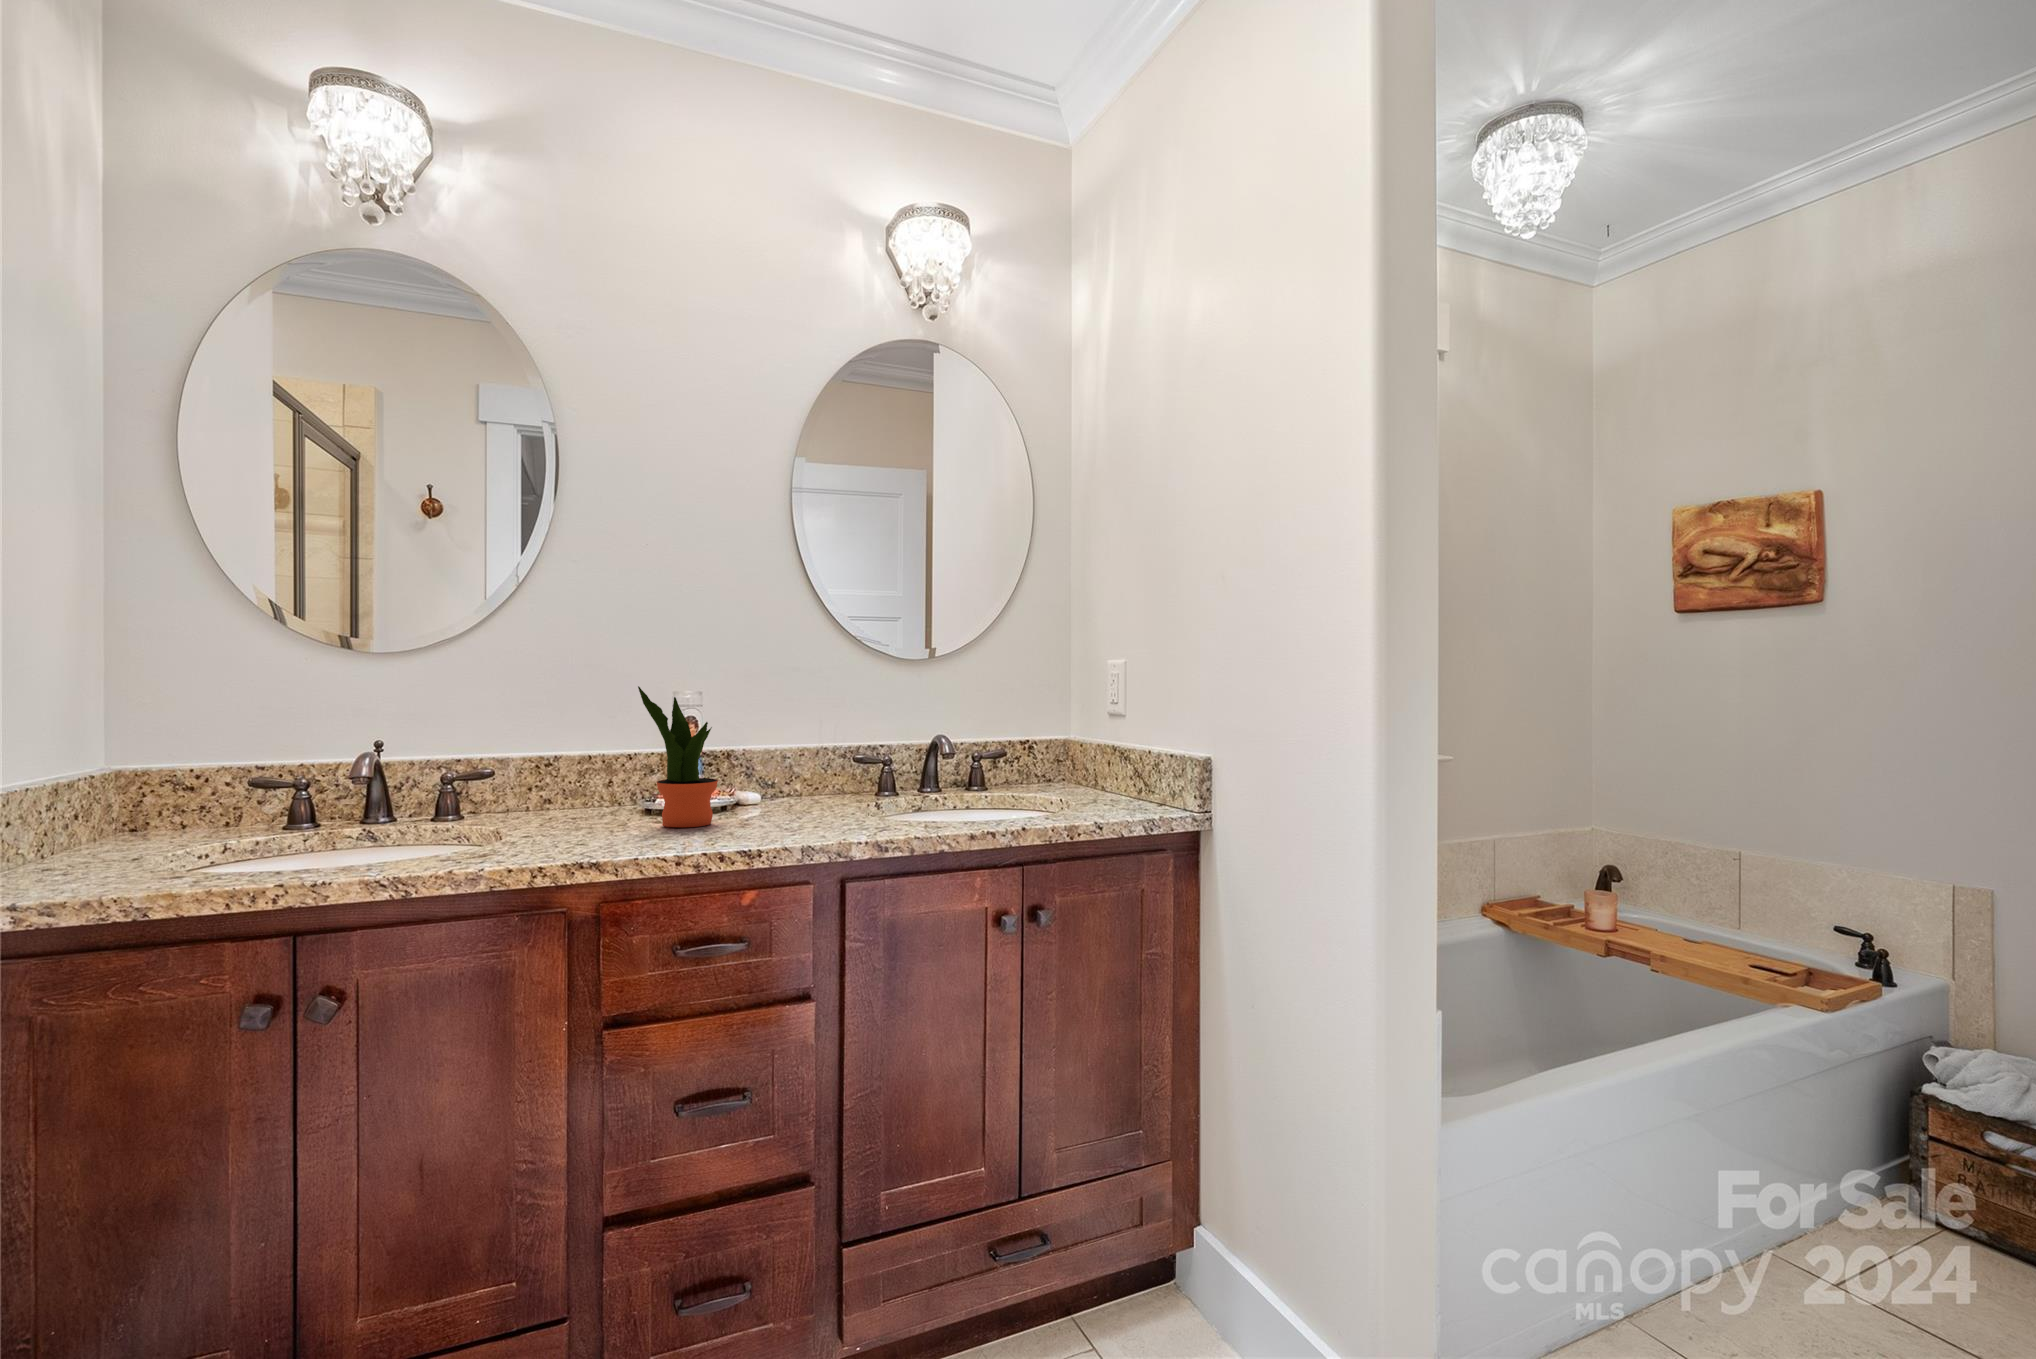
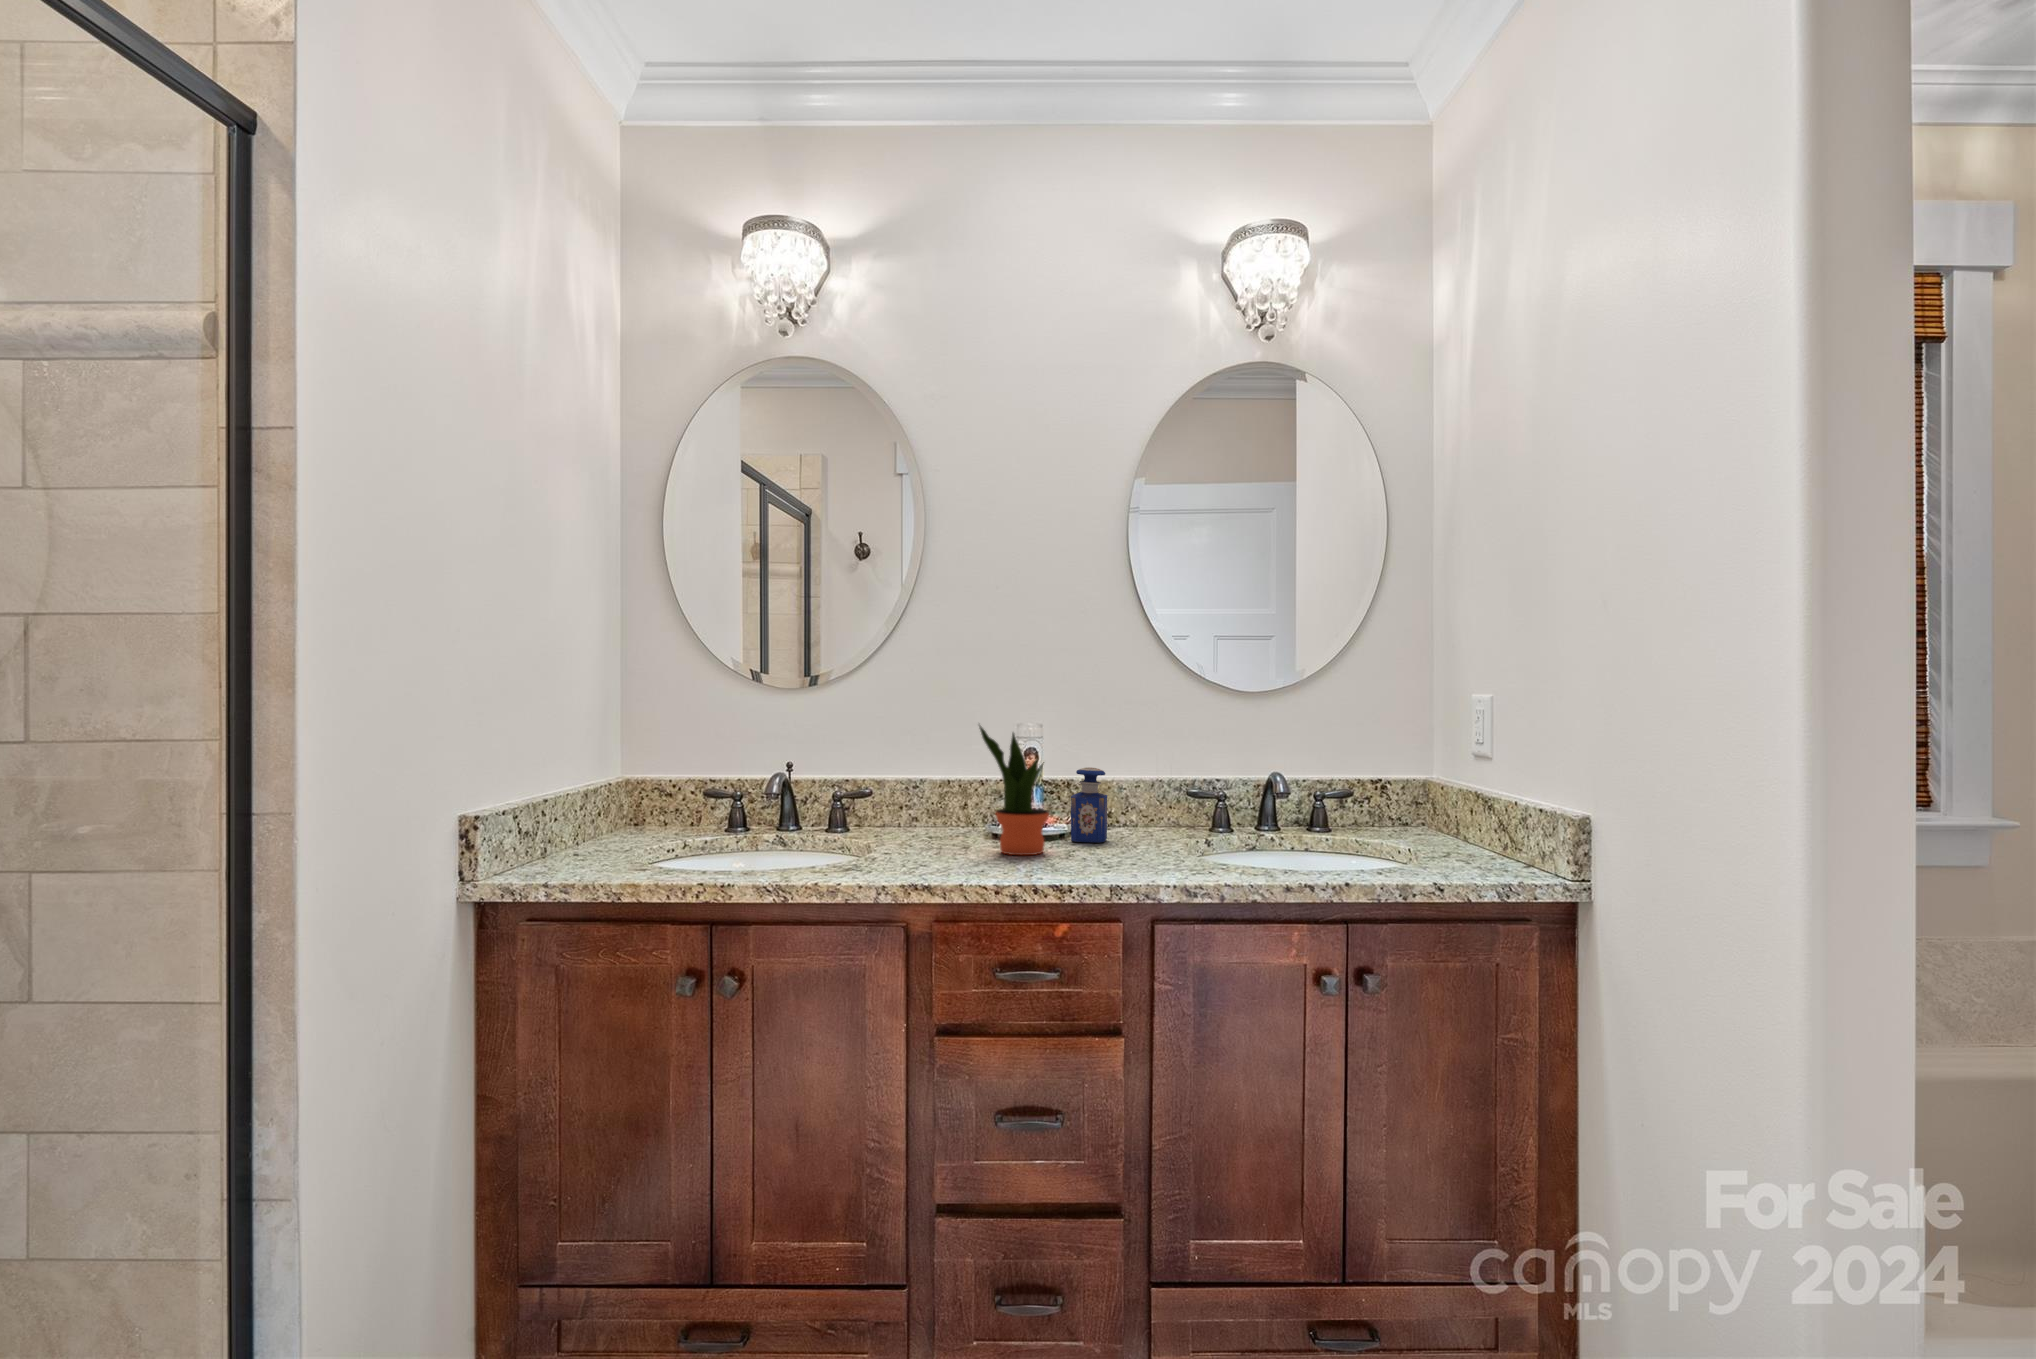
perfume bottle: none [735,735,772,812] -> present [1071,768,1107,842]

